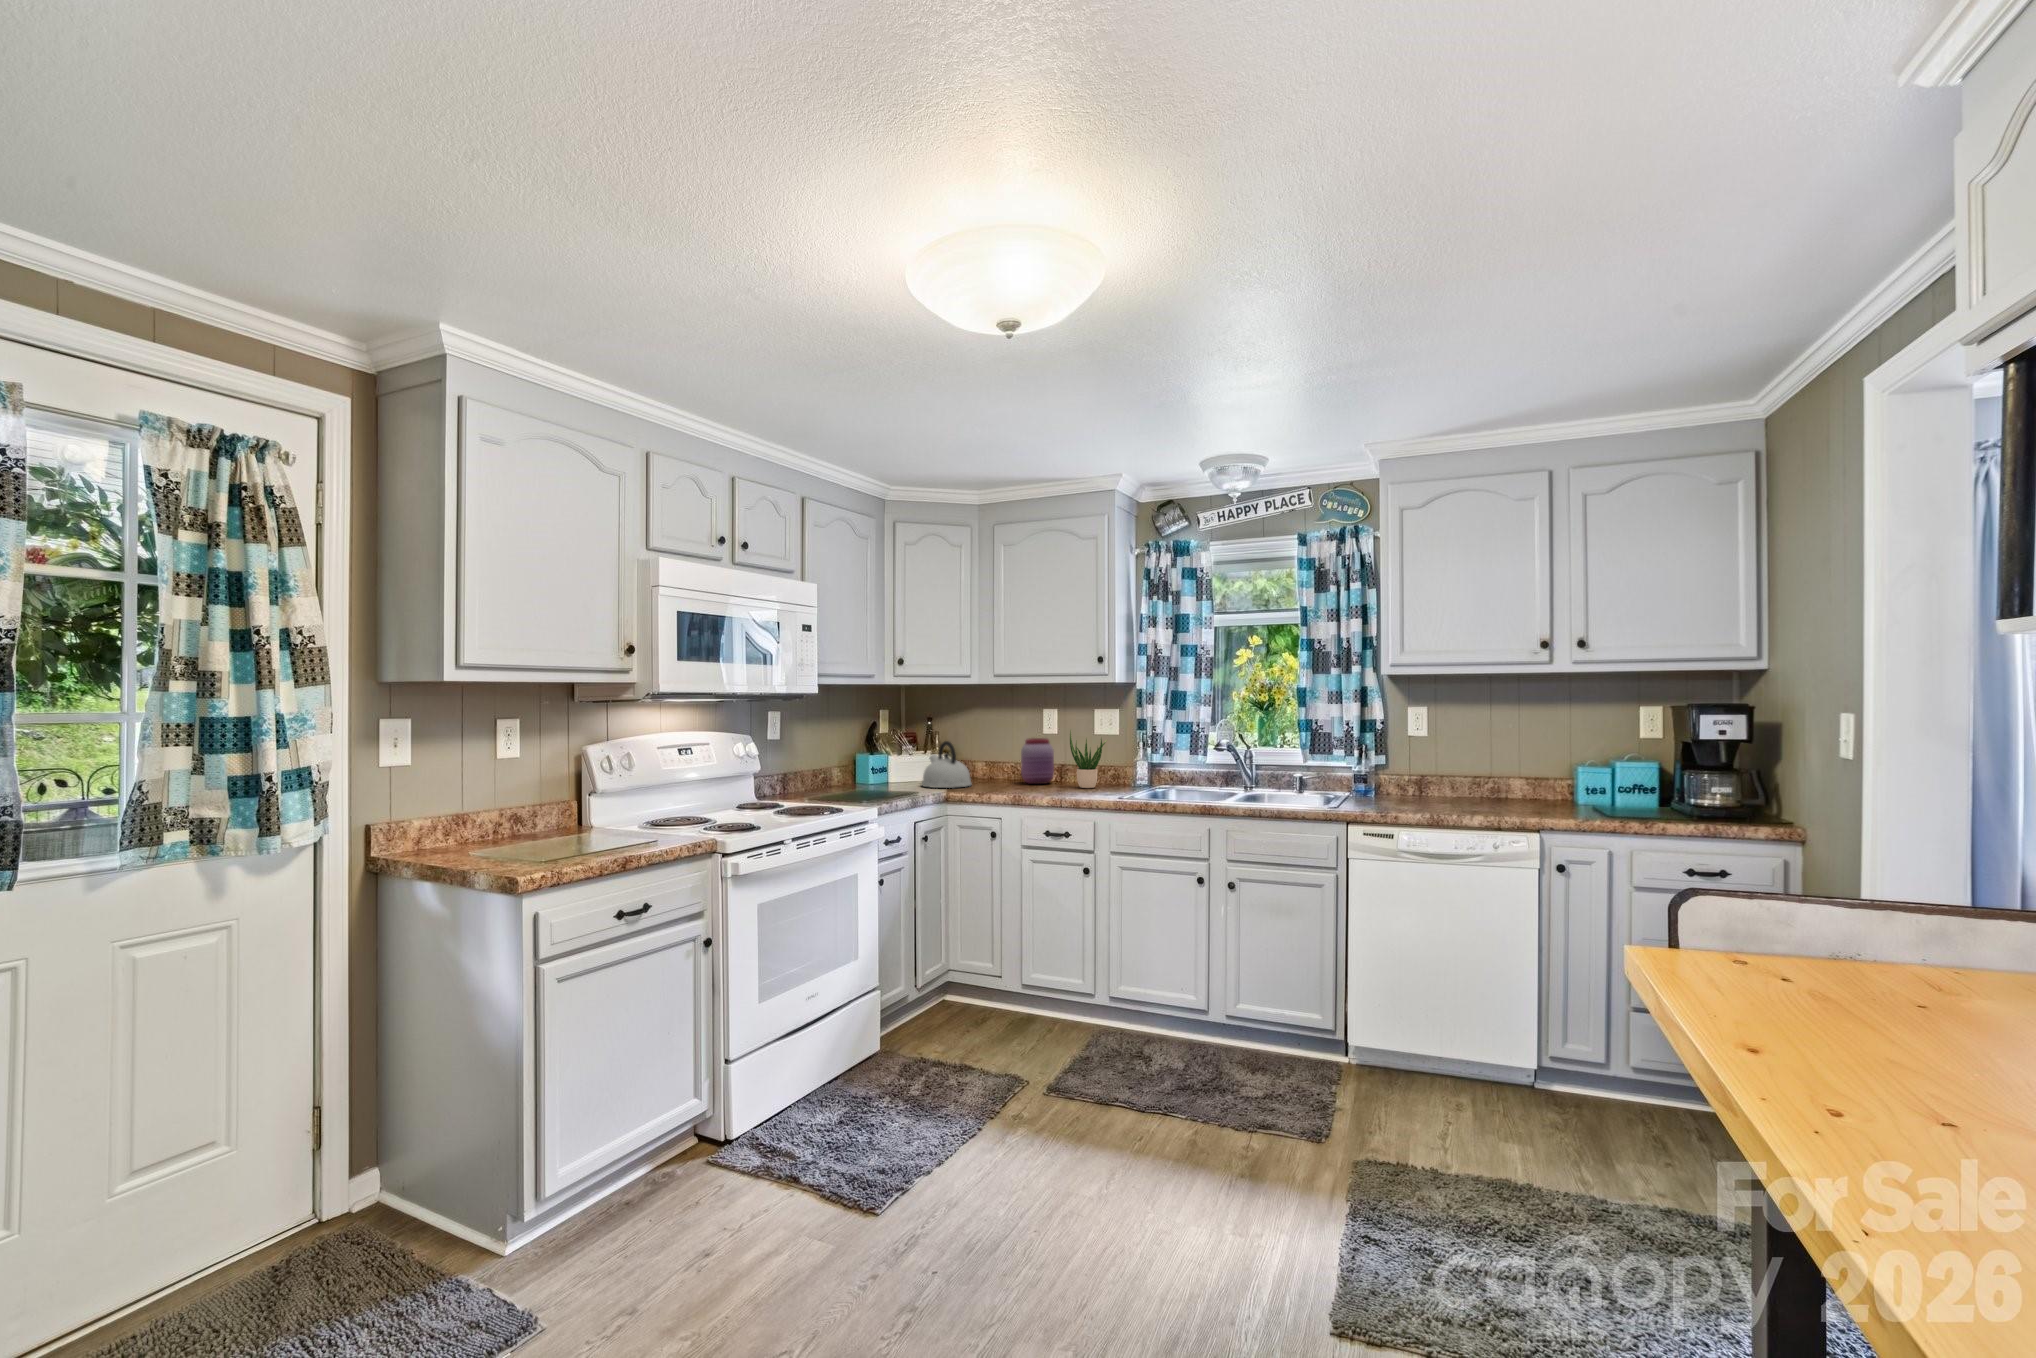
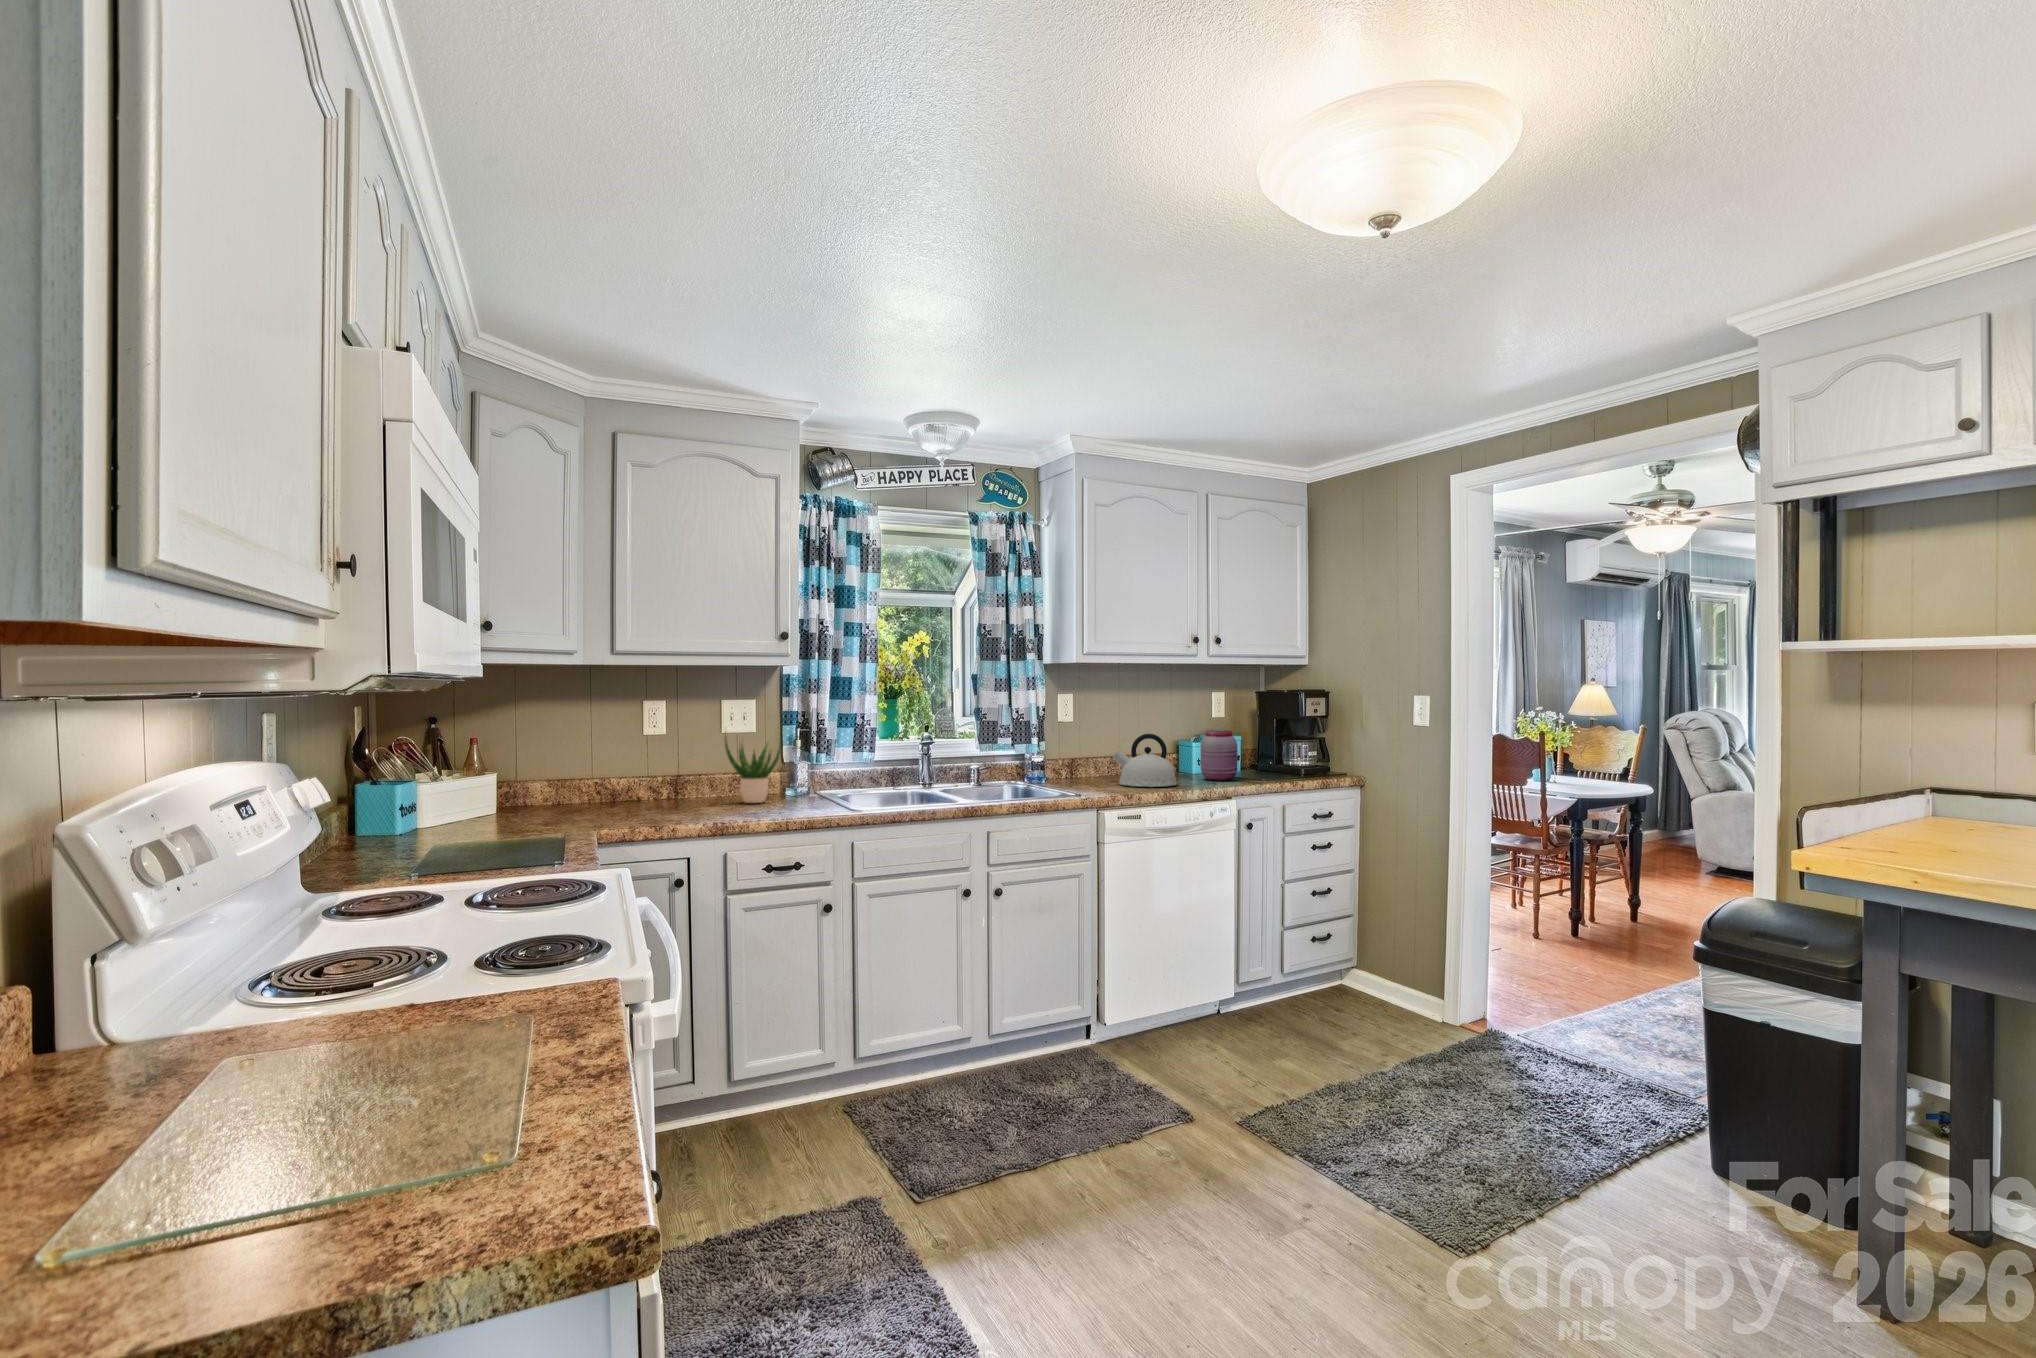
jar: present [1021,738,1054,784] -> present [1201,730,1237,781]
kettle: present [922,741,971,788] -> present [1113,734,1177,787]

